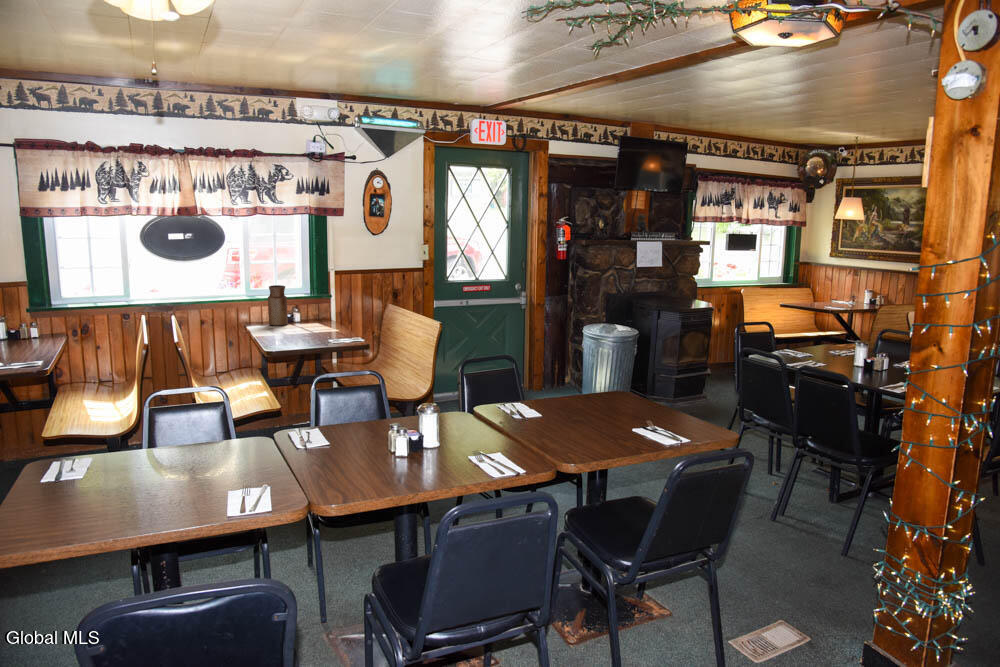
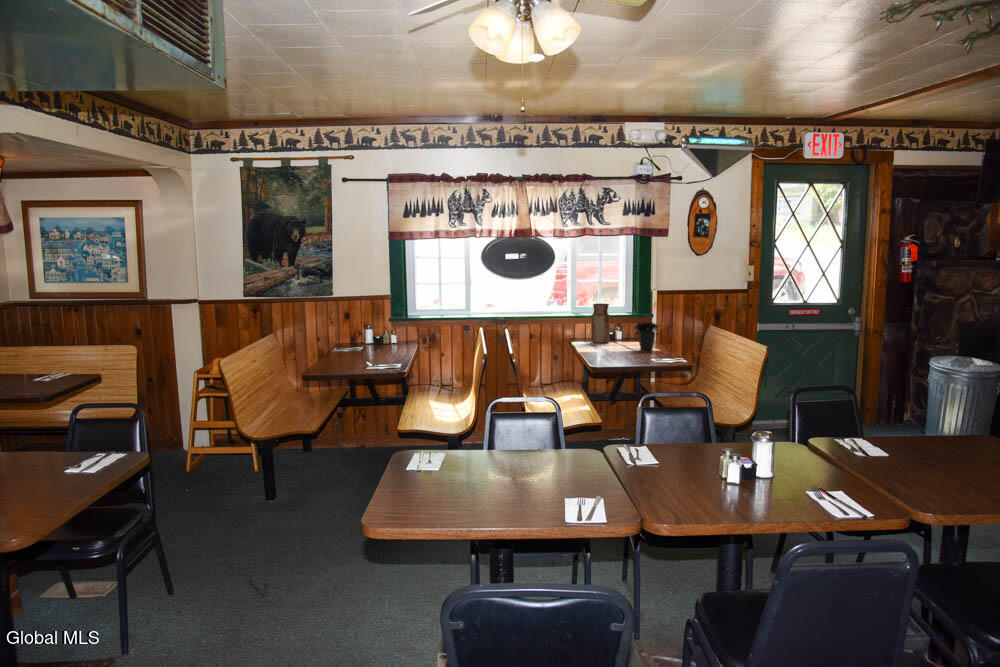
potted plant: none [304,287,330,336] -> present [633,303,659,350]

